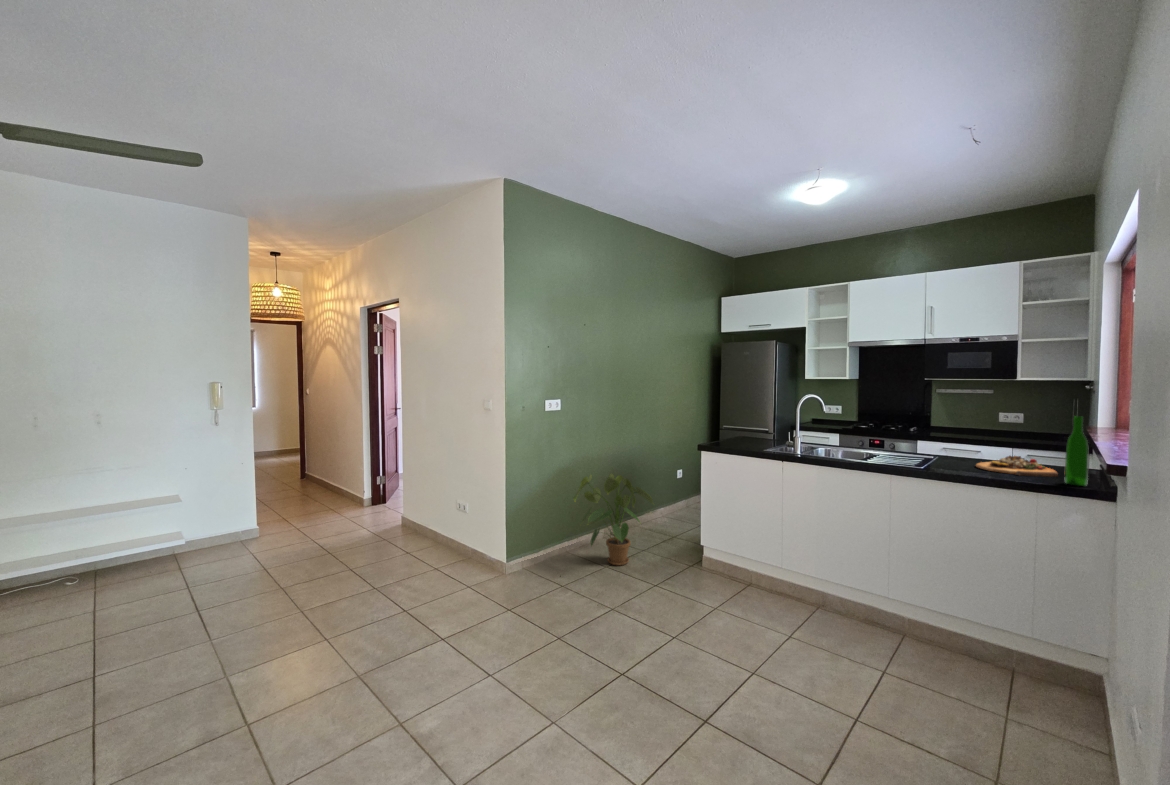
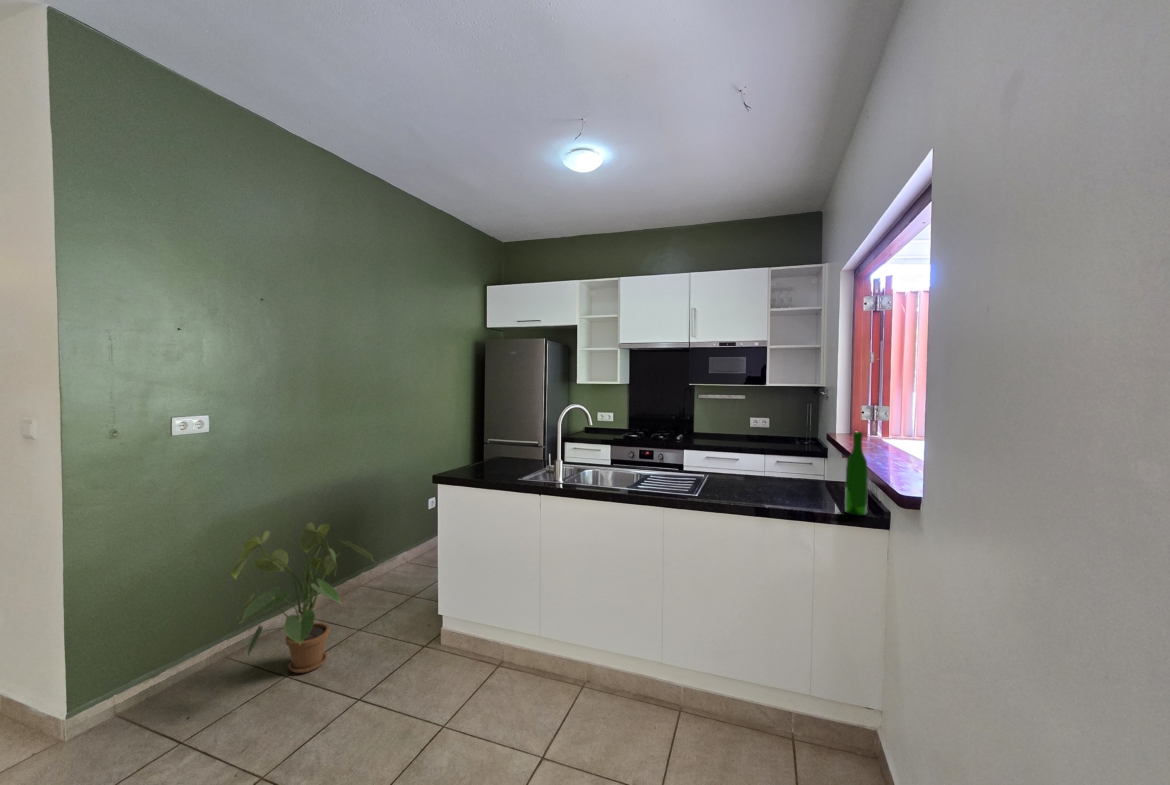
cutting board: present [976,456,1058,477] -> none [750,474,832,502]

